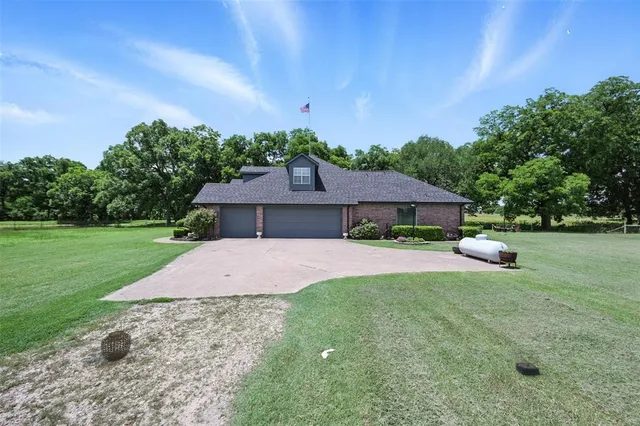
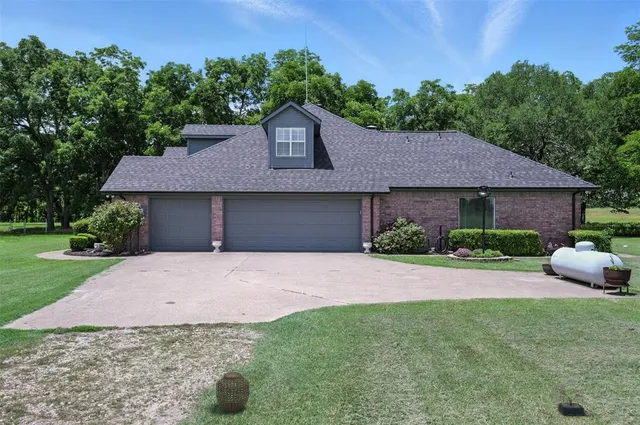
woven basket: present [101,330,131,361] -> present [216,372,249,411]

